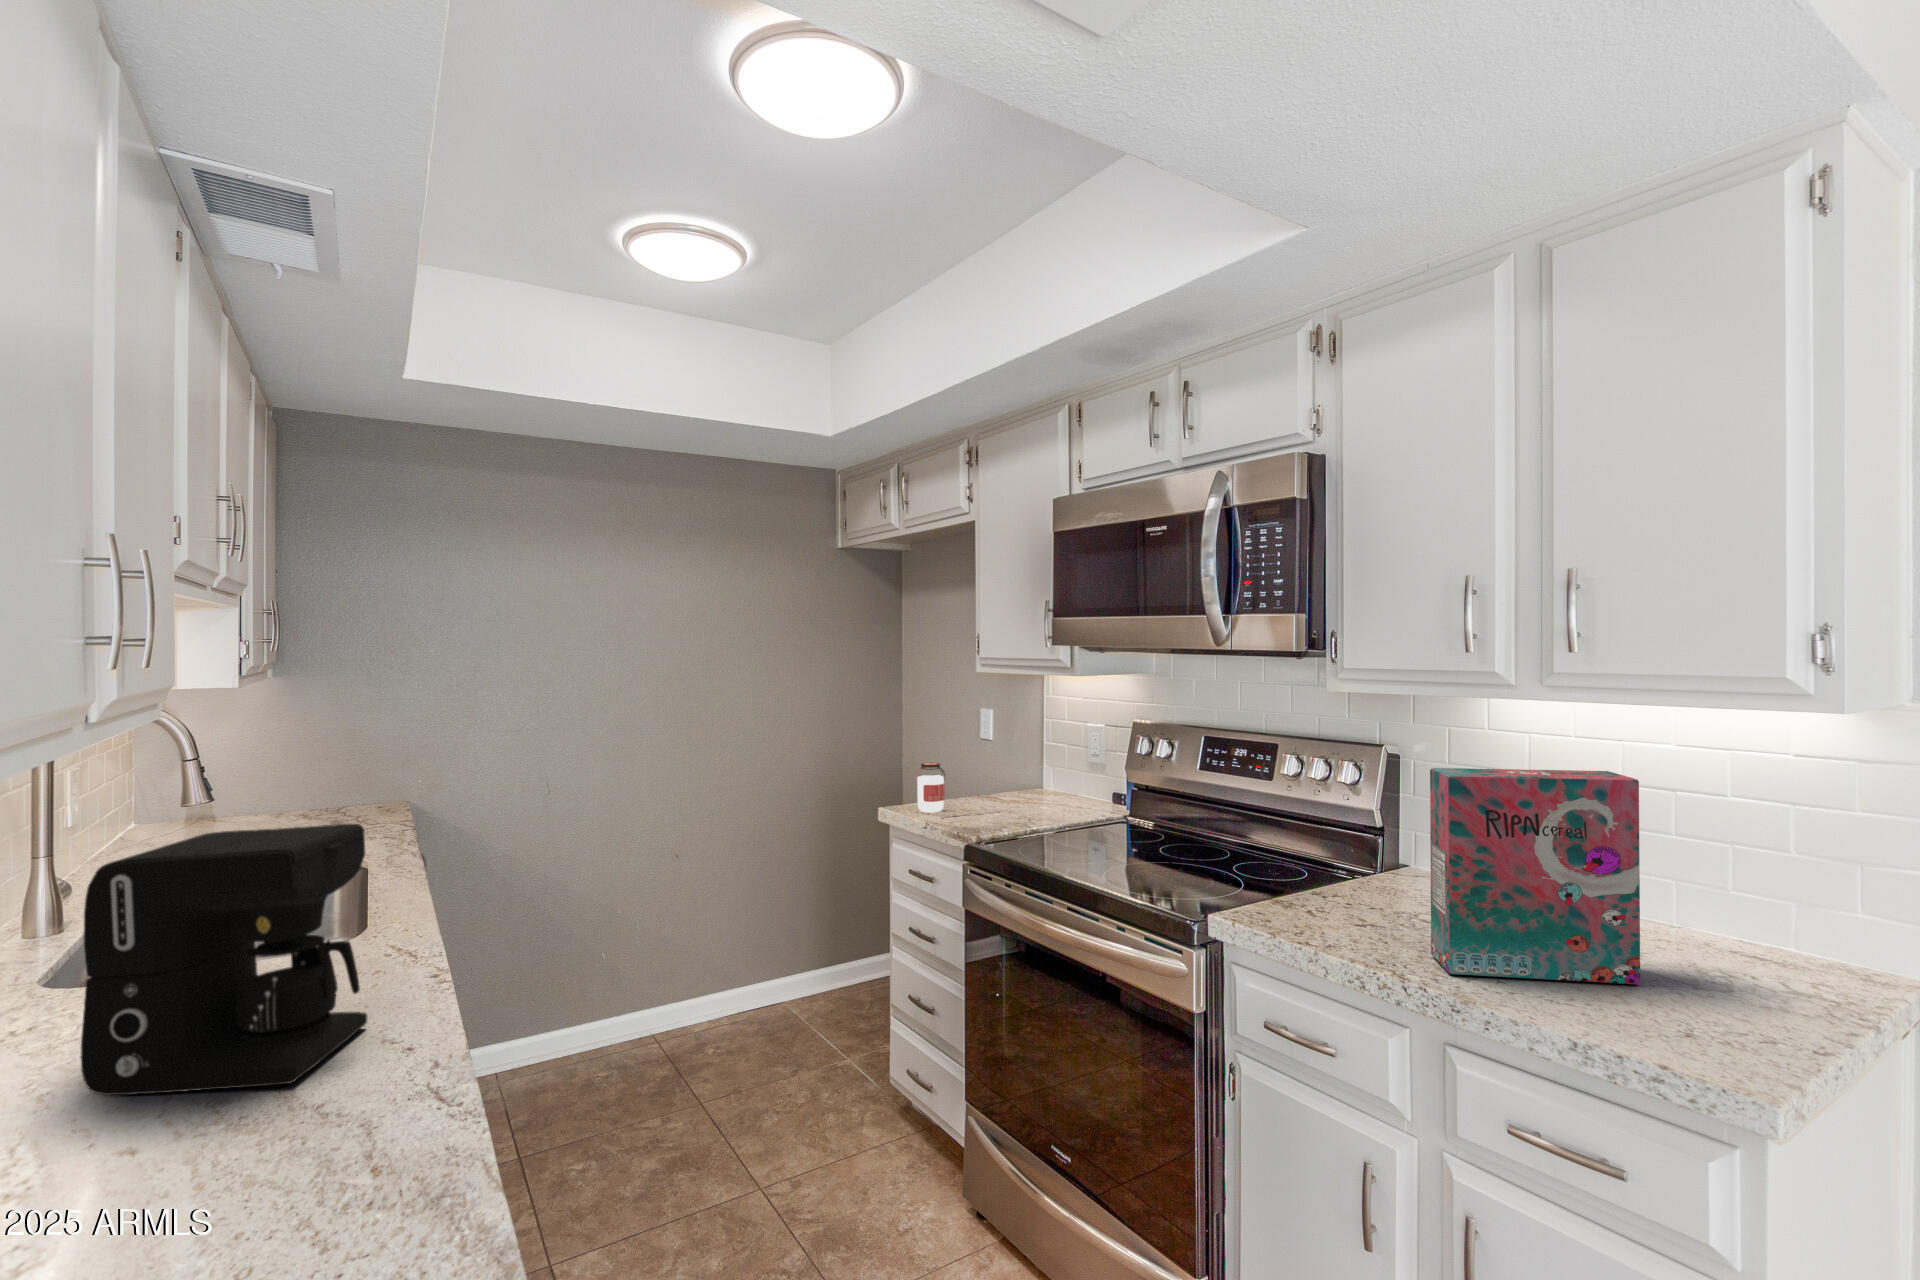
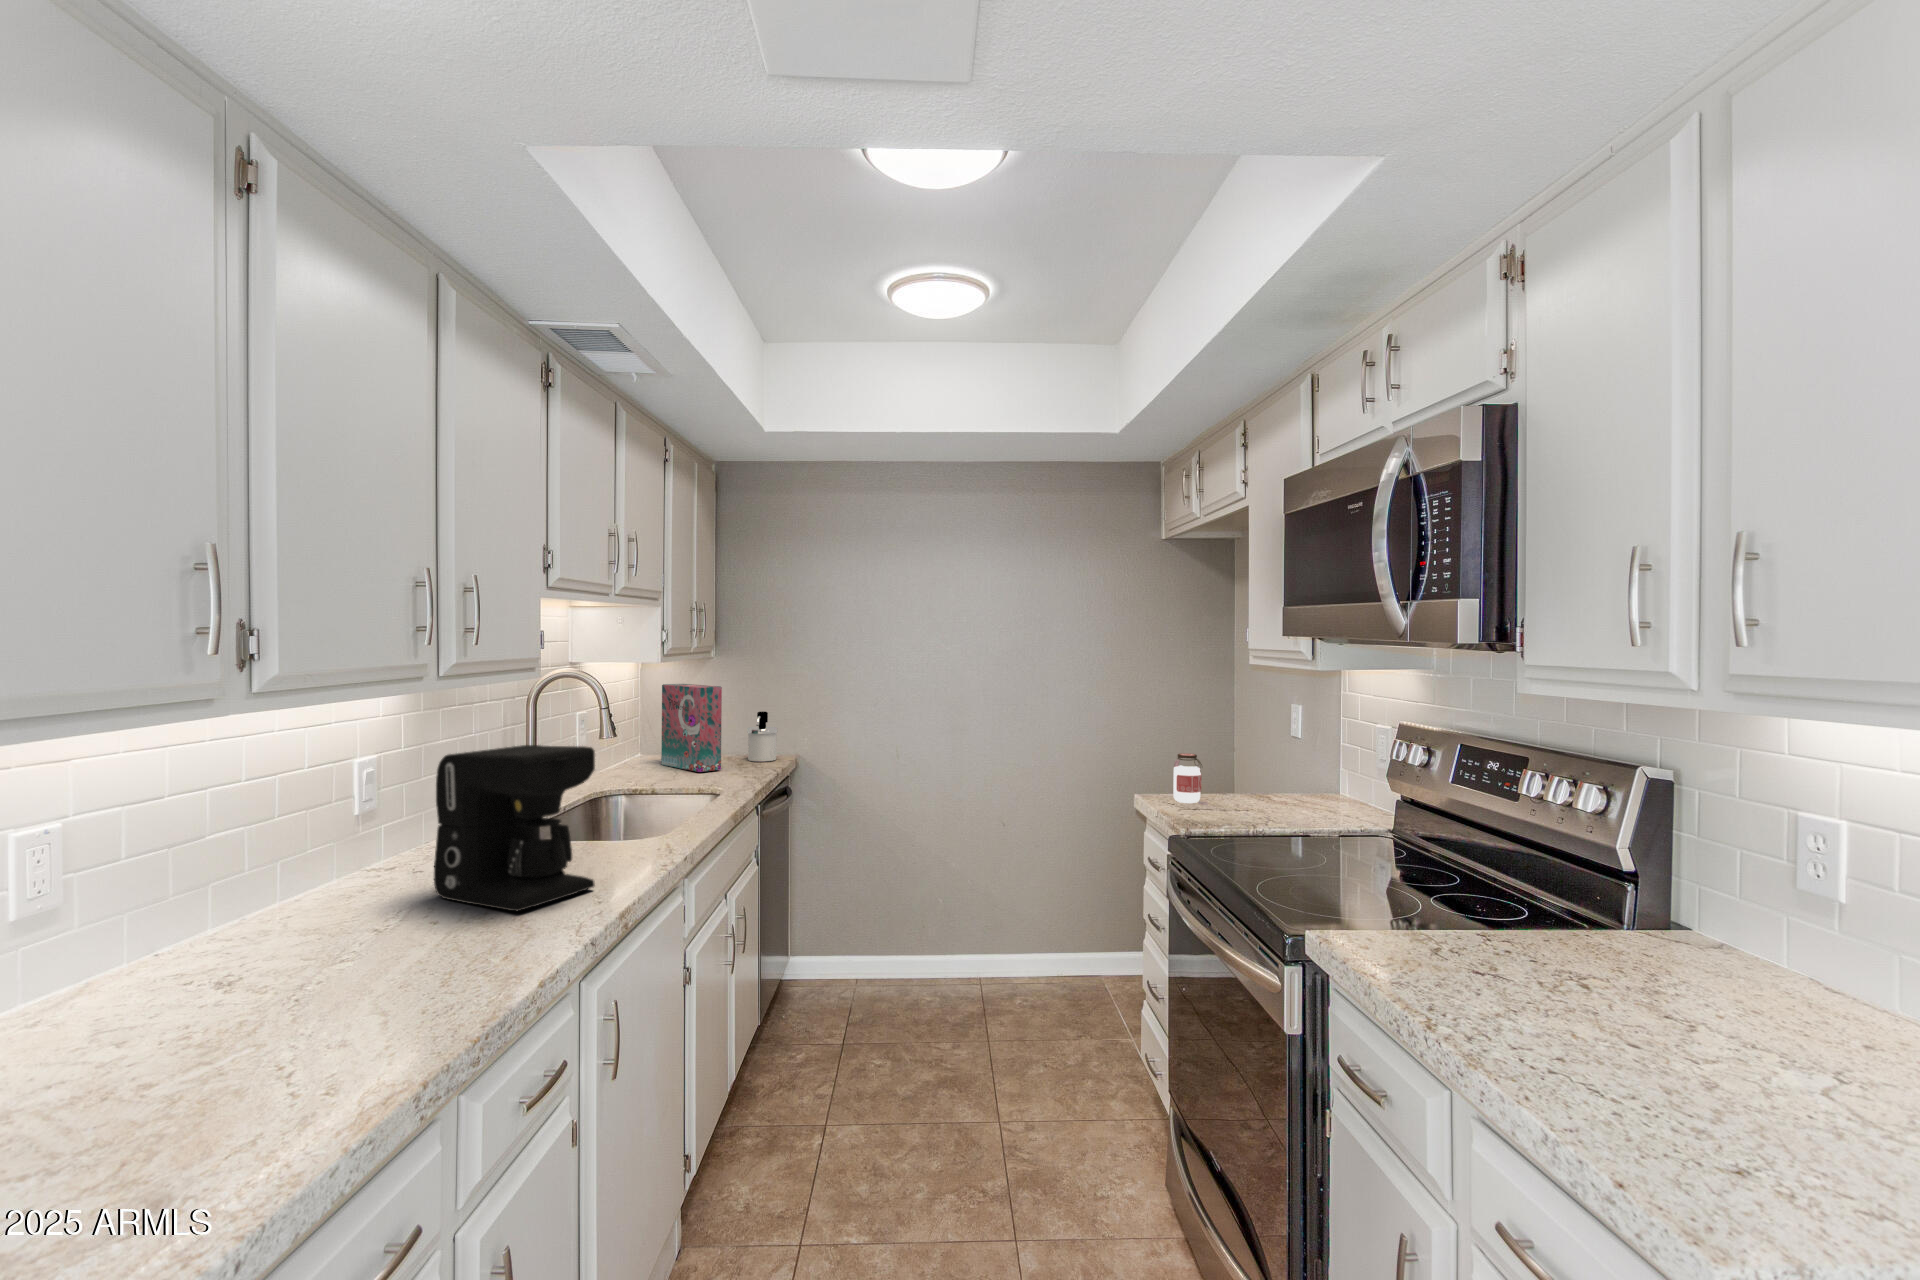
soap dispenser: none [335,752,381,820] -> present [747,711,777,762]
cereal box: present [1430,768,1640,984] -> present [661,684,722,772]

